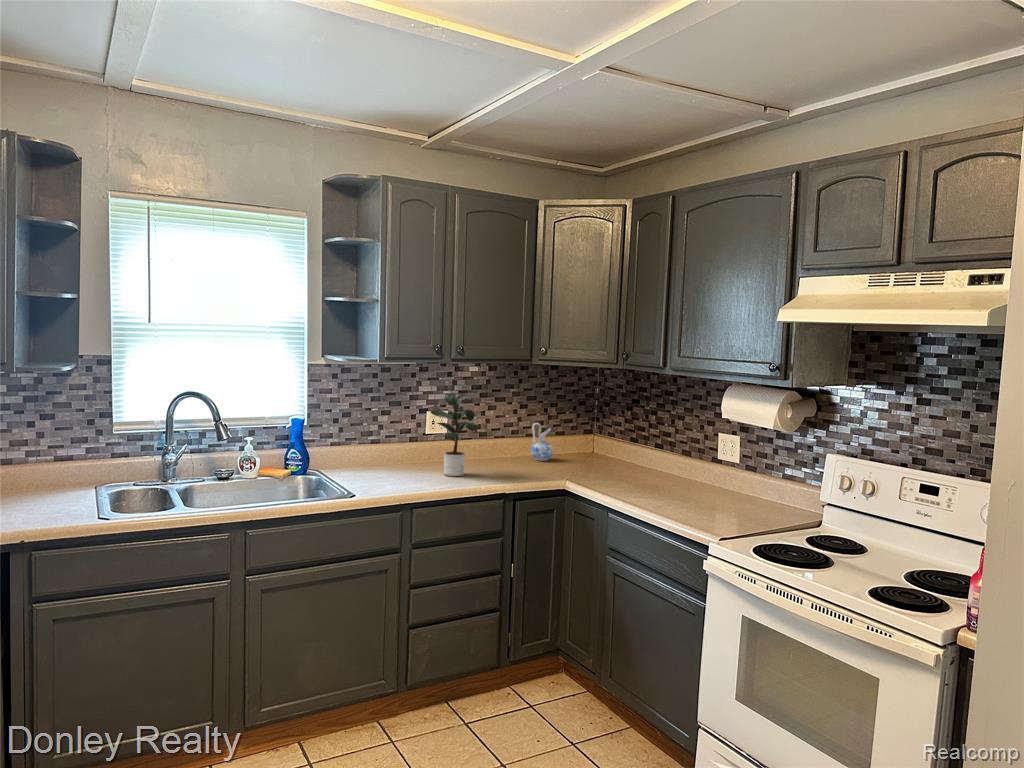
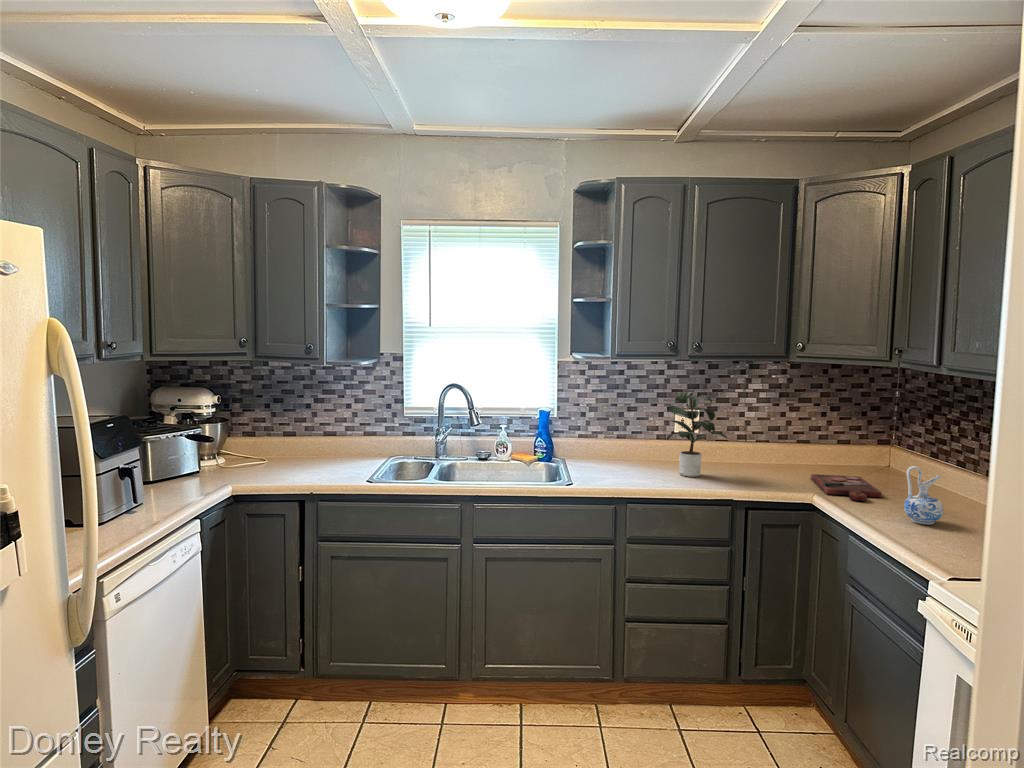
ceramic pitcher: present [531,423,553,461] -> present [904,466,943,525]
cutting board: none [552,464,616,484] -> present [811,474,881,501]

